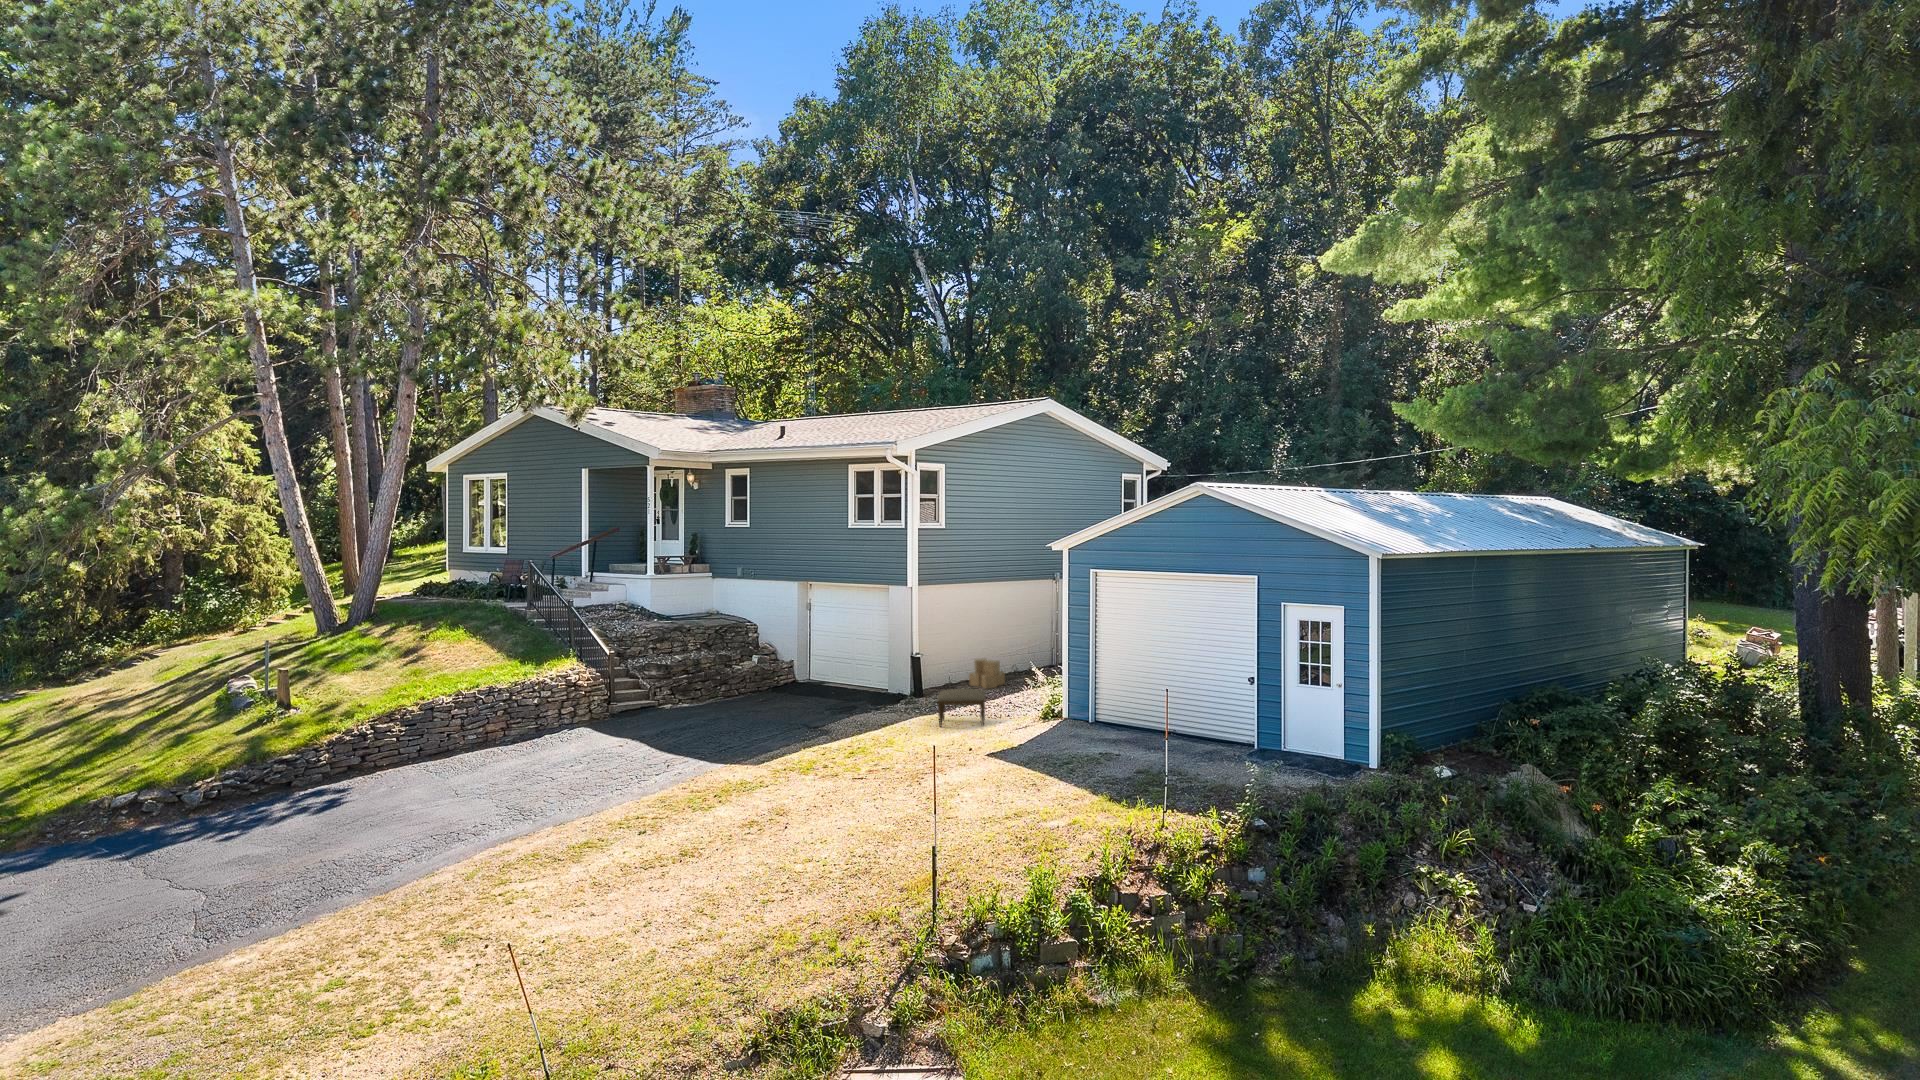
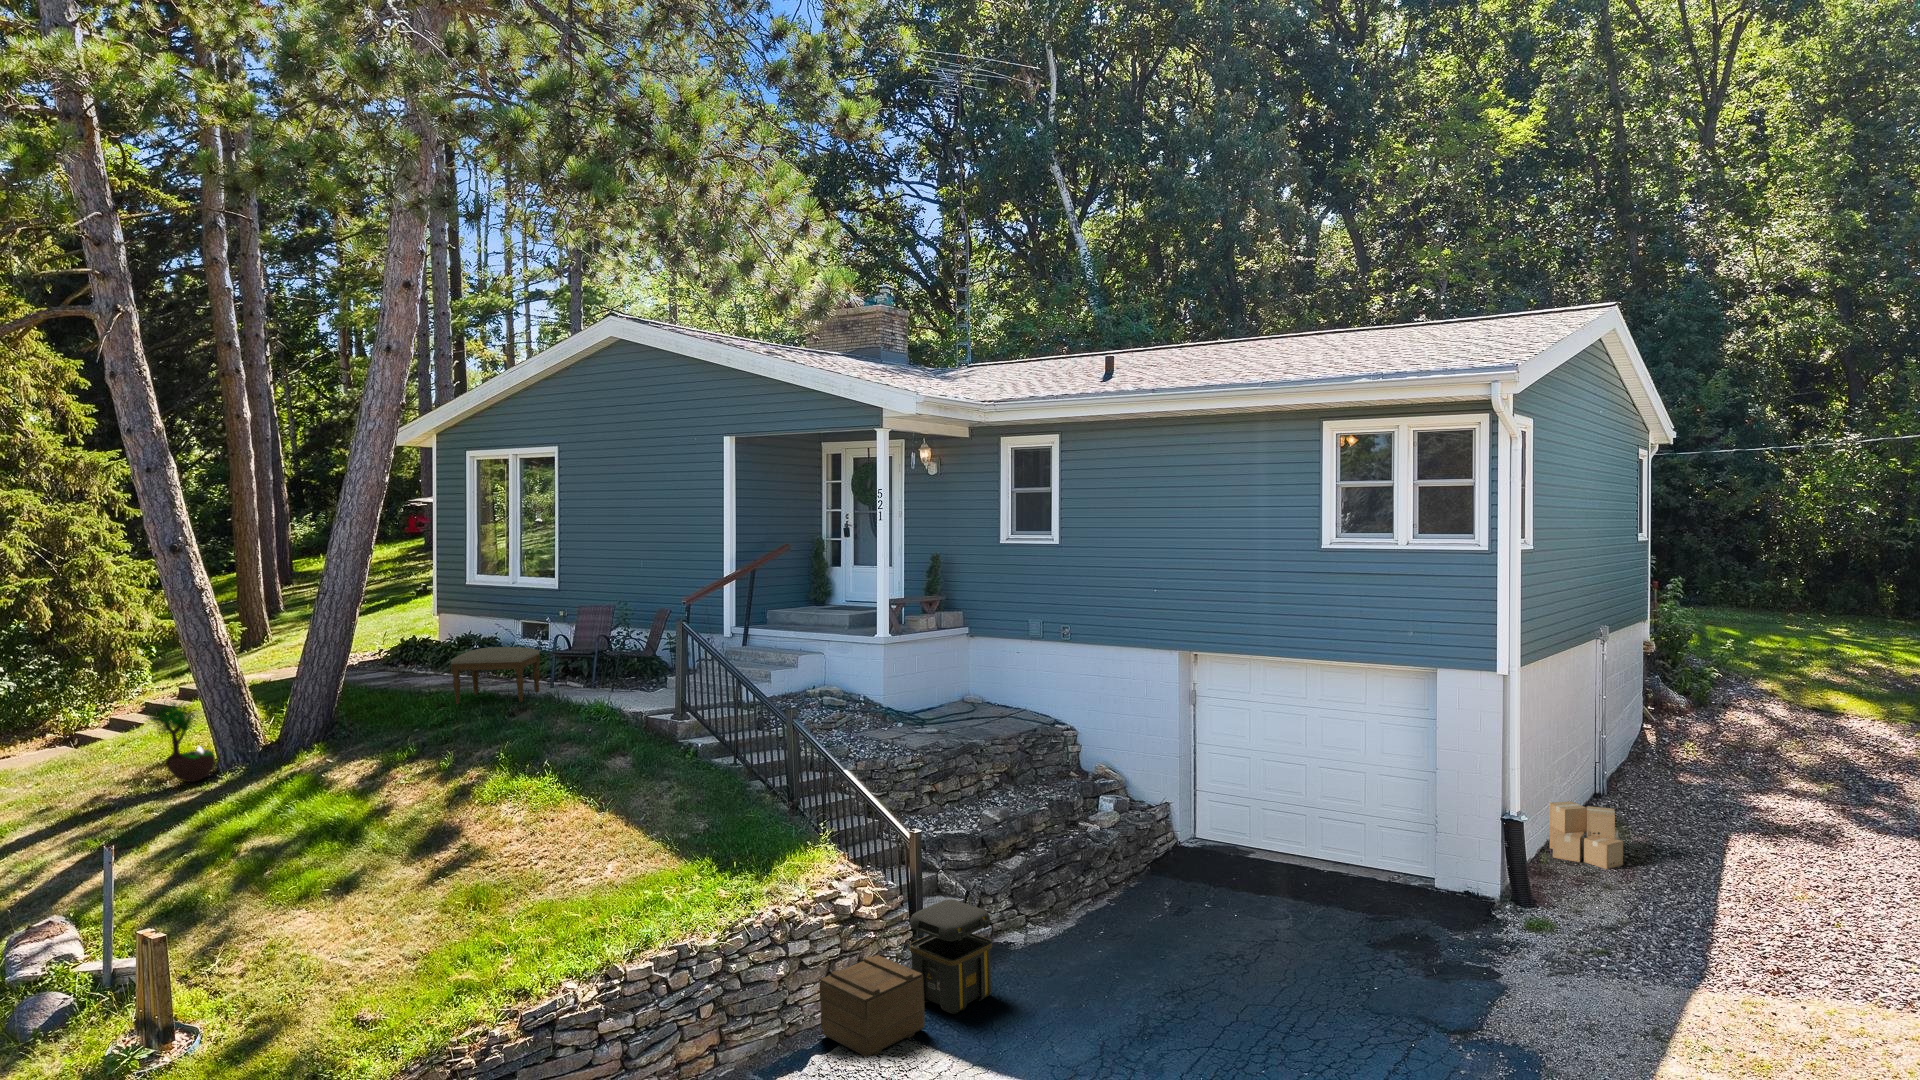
potted tree: none [284,598,318,641] -> present [145,701,215,782]
toolbox: none [603,682,639,726] -> present [909,899,992,1014]
ottoman: present [937,689,986,726] -> present [451,647,540,704]
wooden crate: none [555,701,600,735] -> present [819,955,925,1057]

